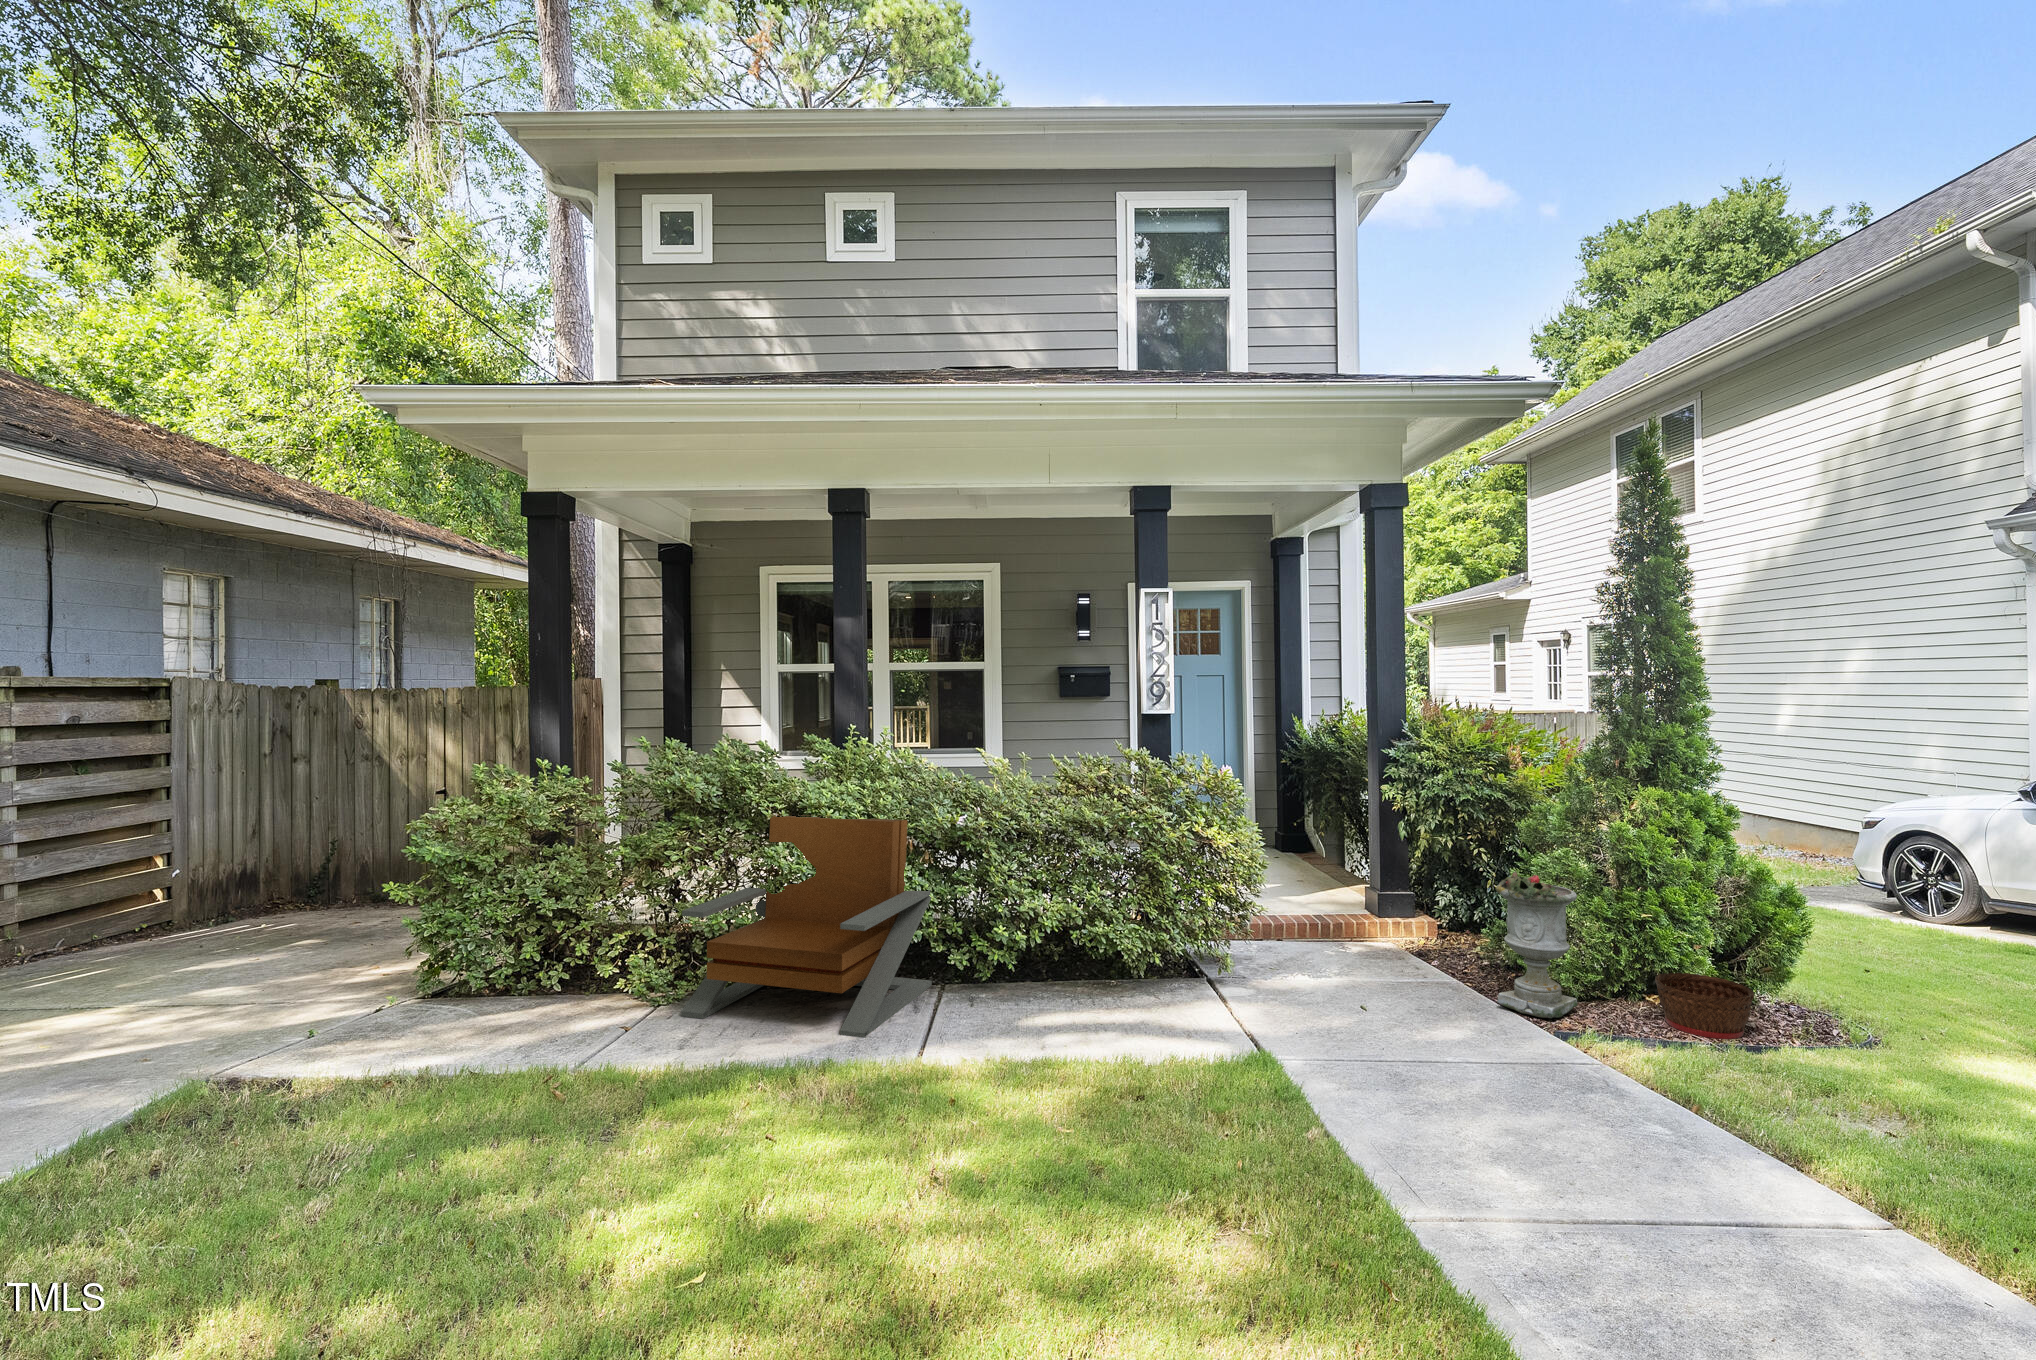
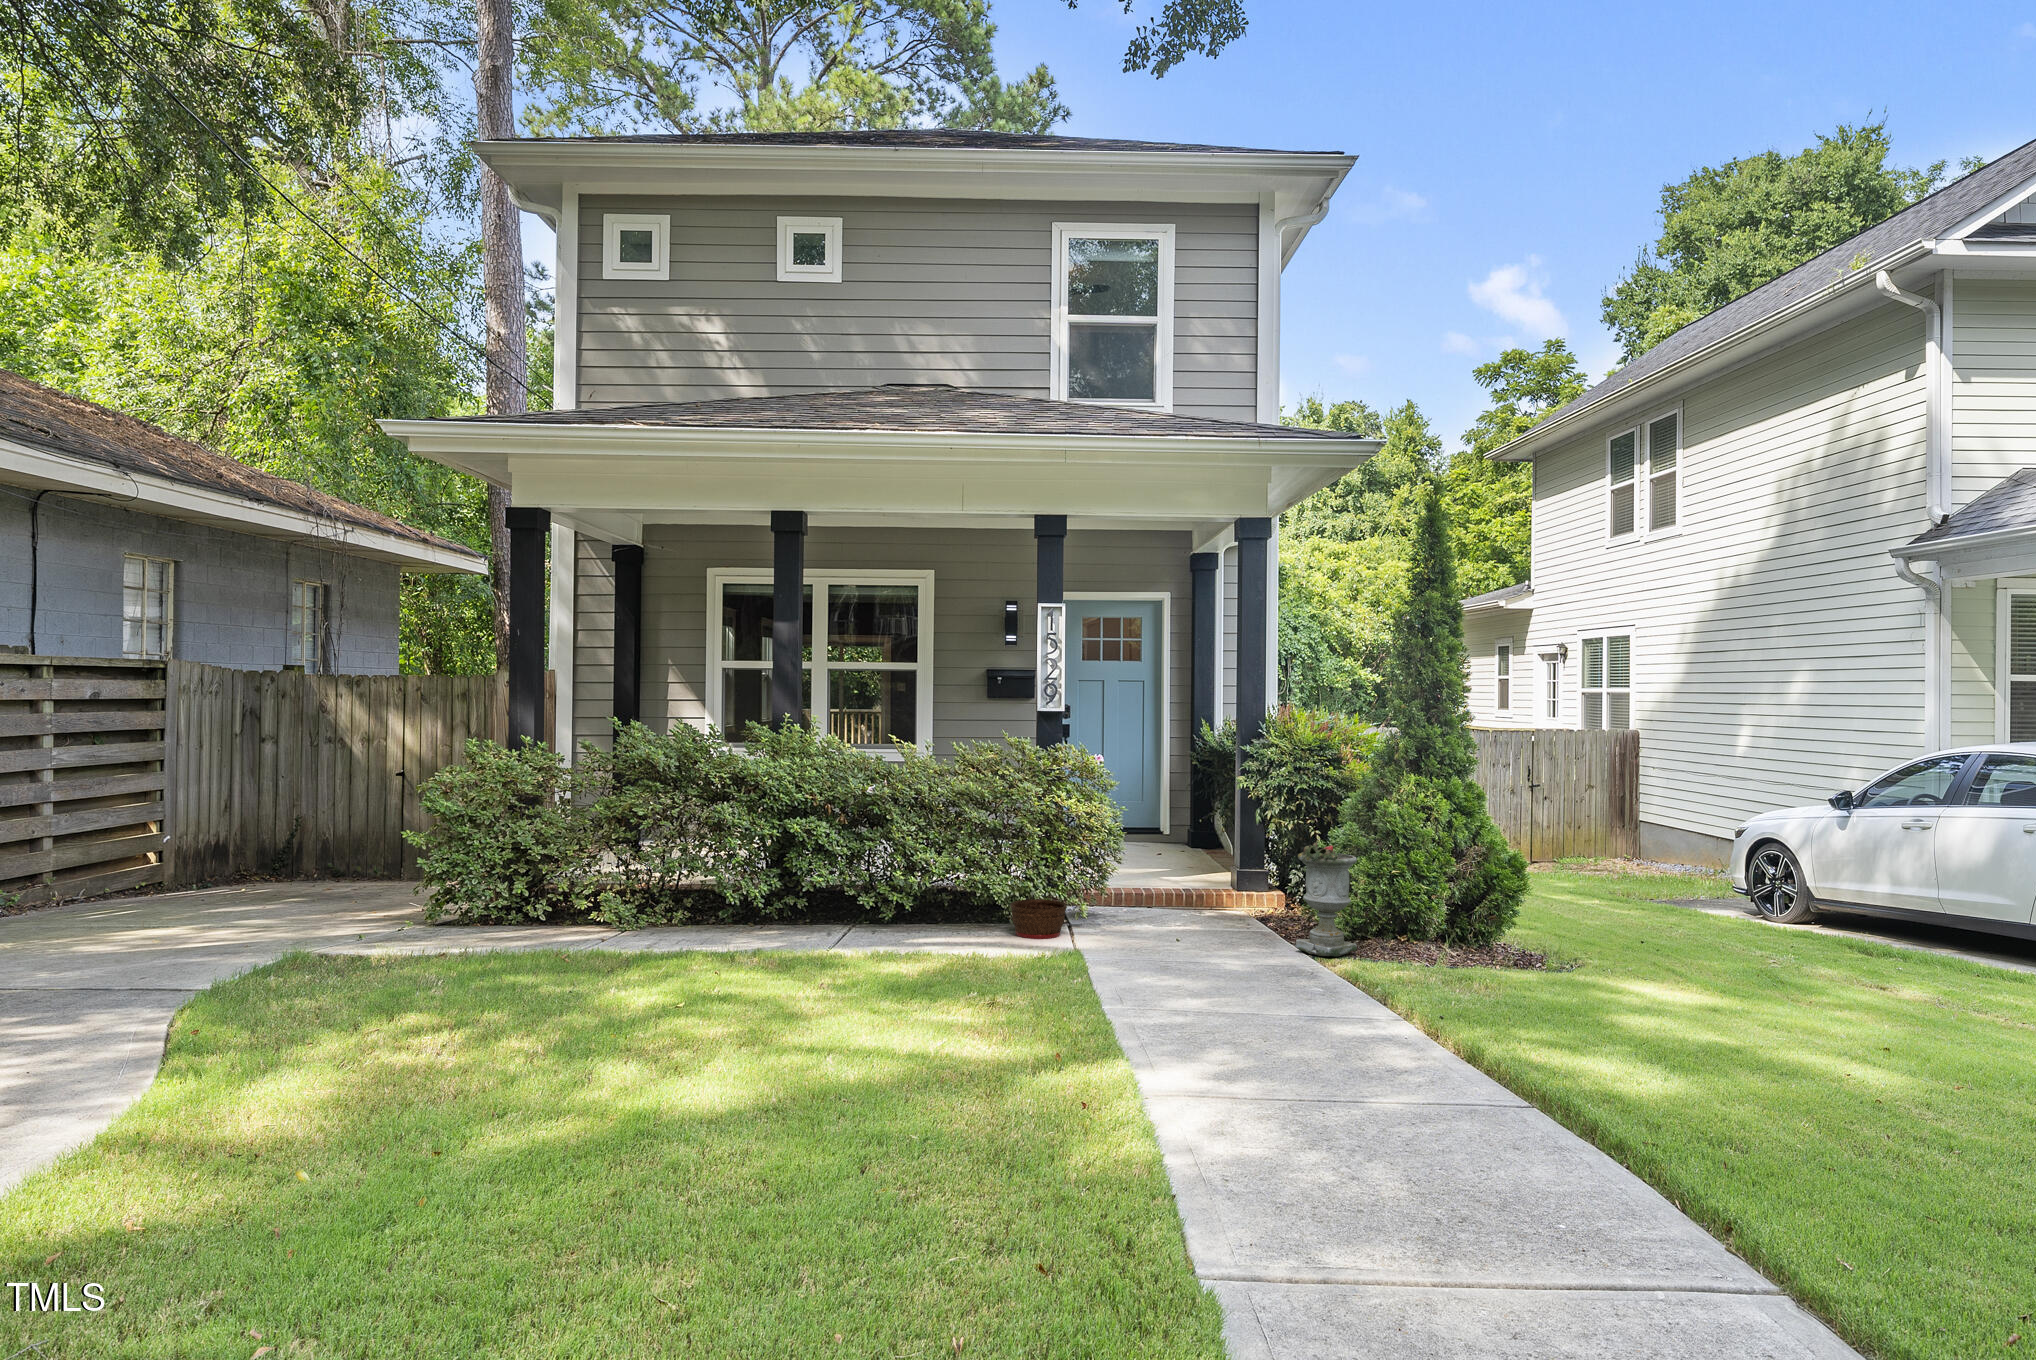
lounge chair: present [681,816,932,1038] -> none [636,787,846,956]
basket: present [1655,973,1754,1039] -> present [1010,899,1067,939]

